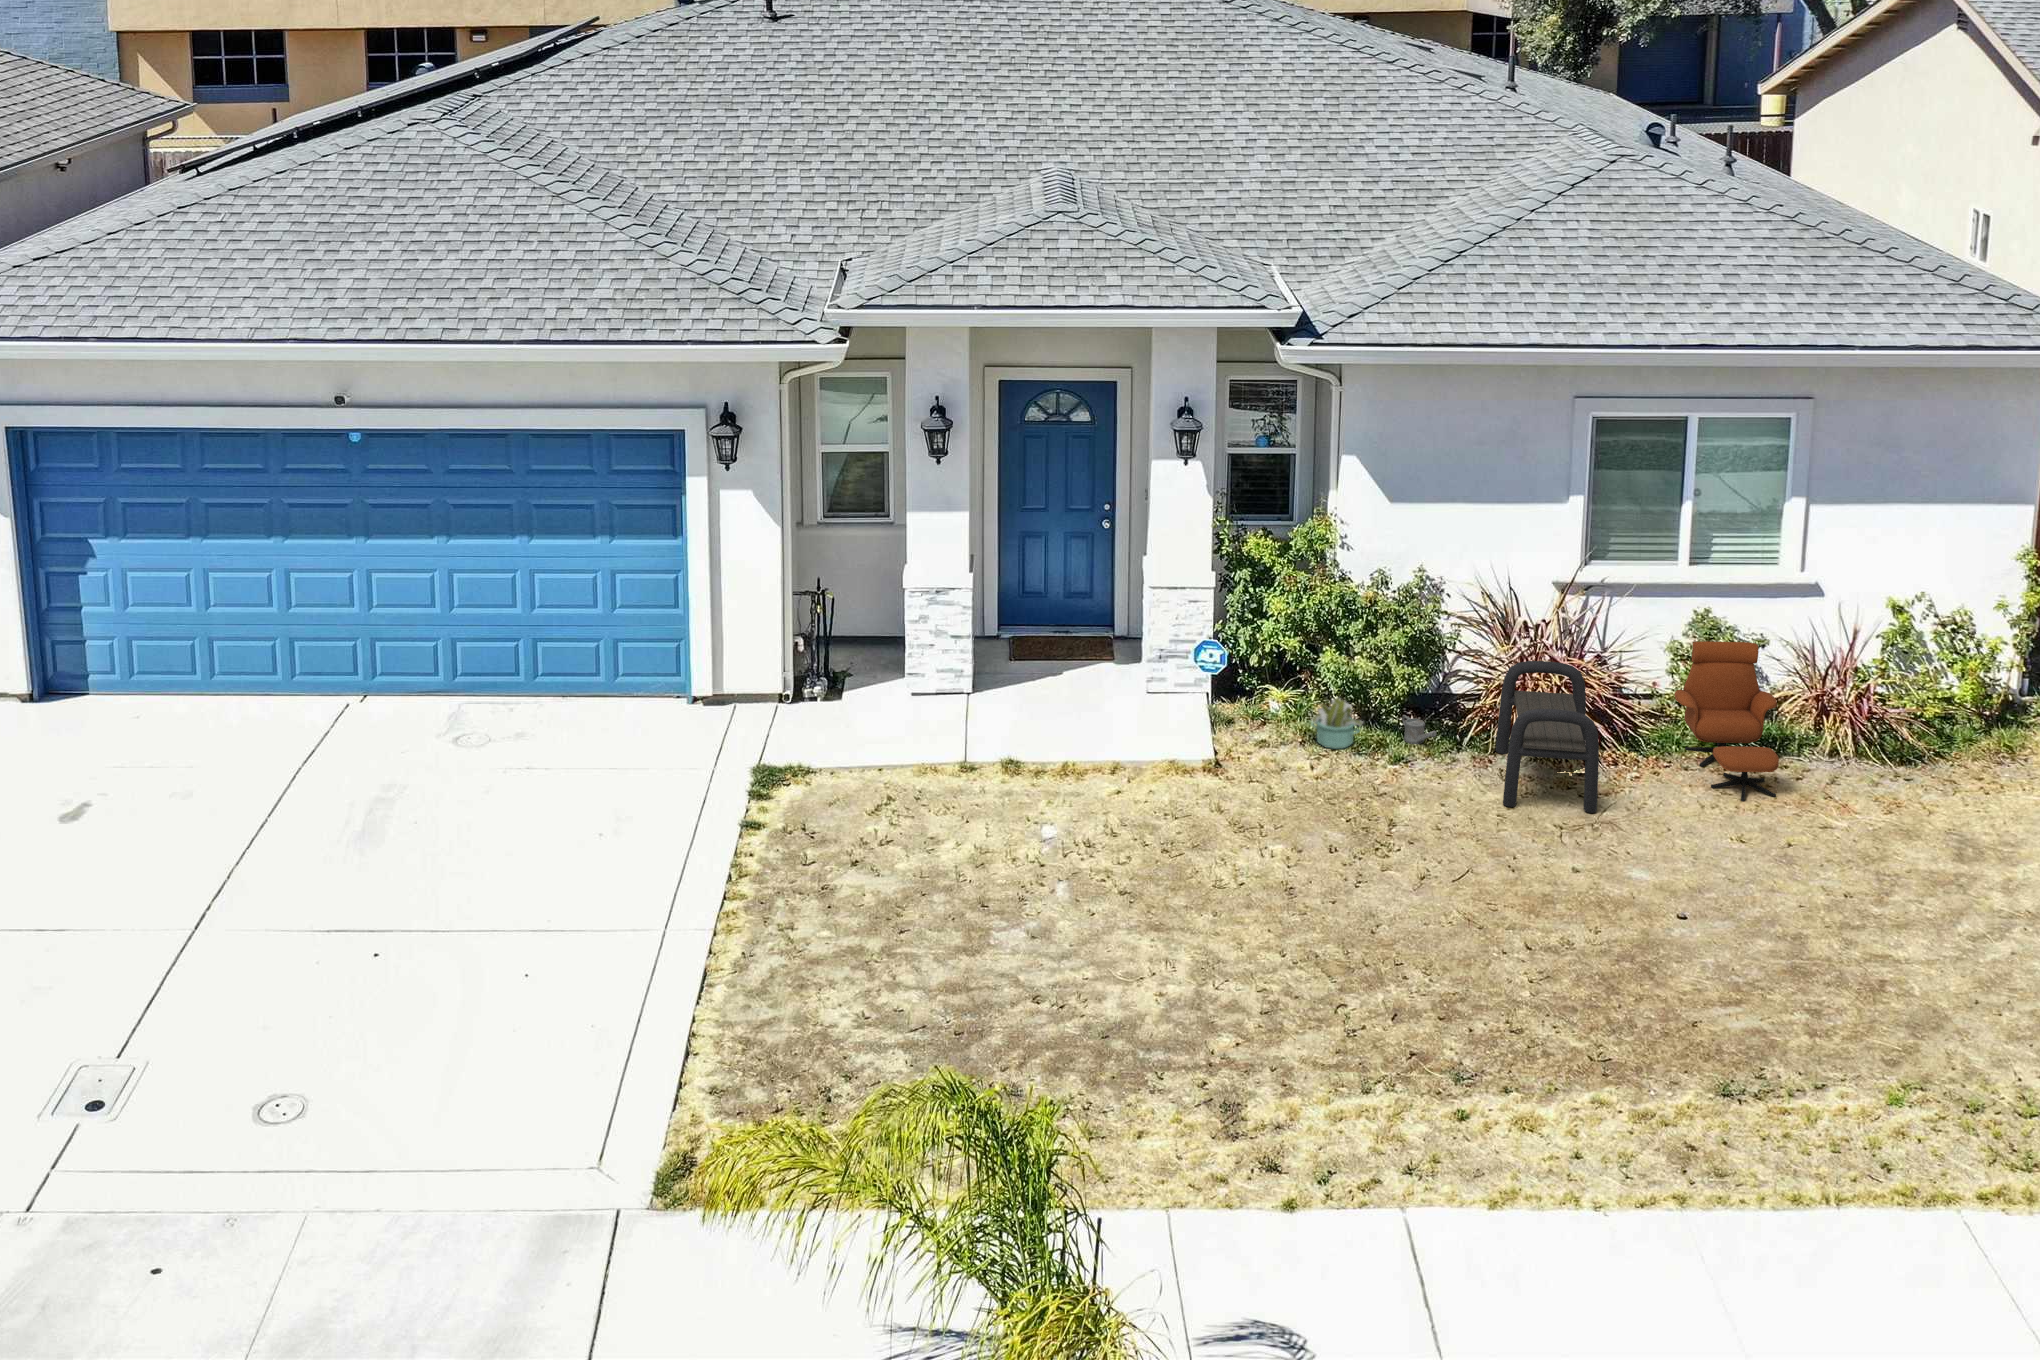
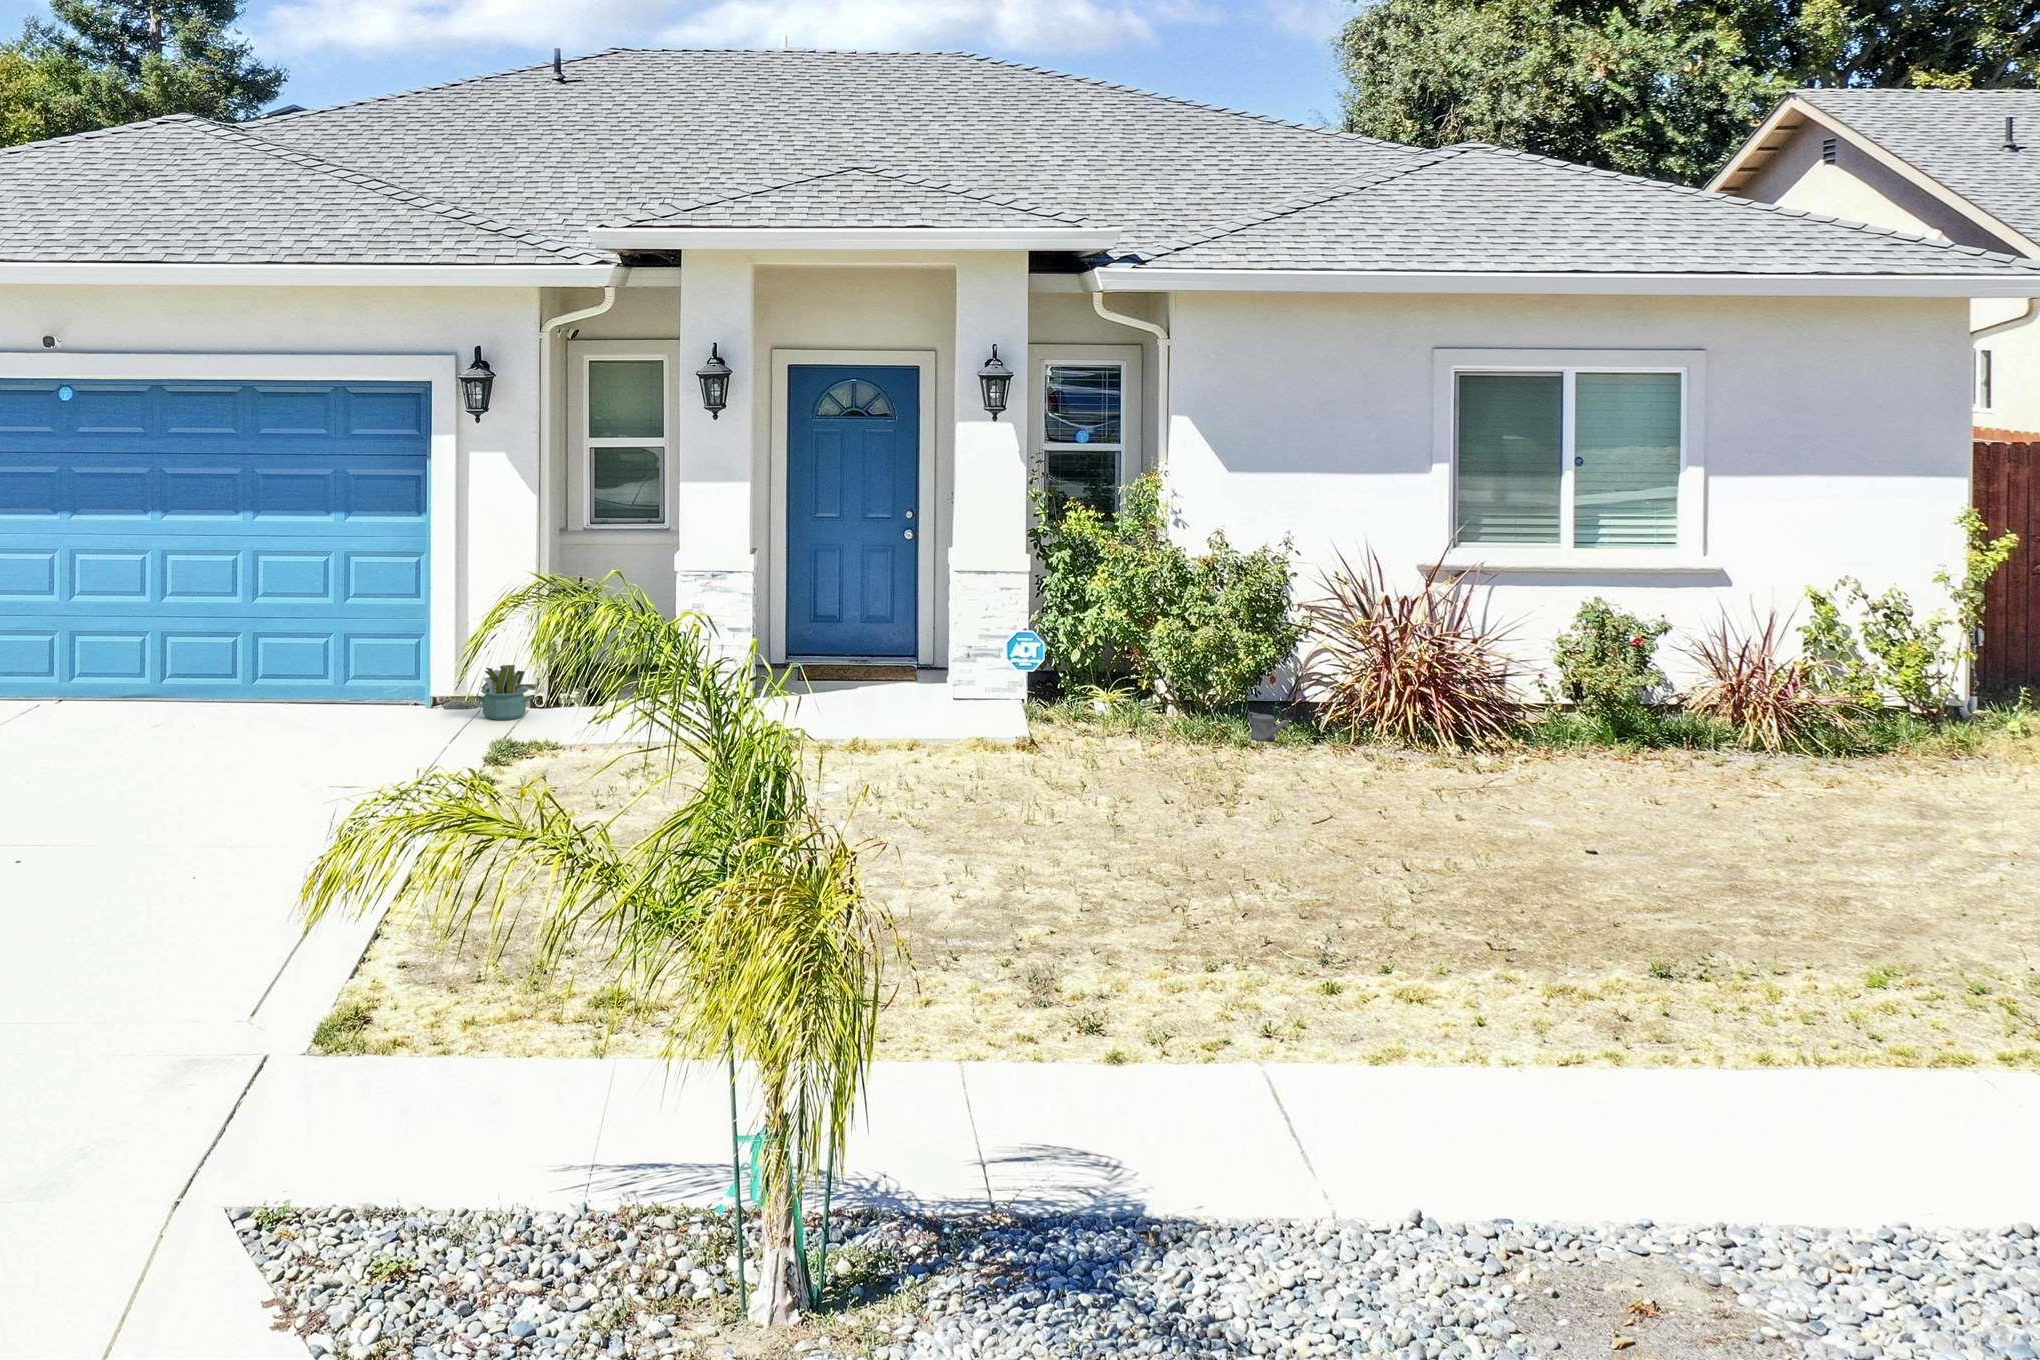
lounge chair: present [1674,641,1779,801] -> none [1568,615,1699,782]
bench: present [1496,661,1599,813] -> none [1359,633,1484,787]
decorative plant: present [1311,698,1363,749] -> present [476,665,537,720]

